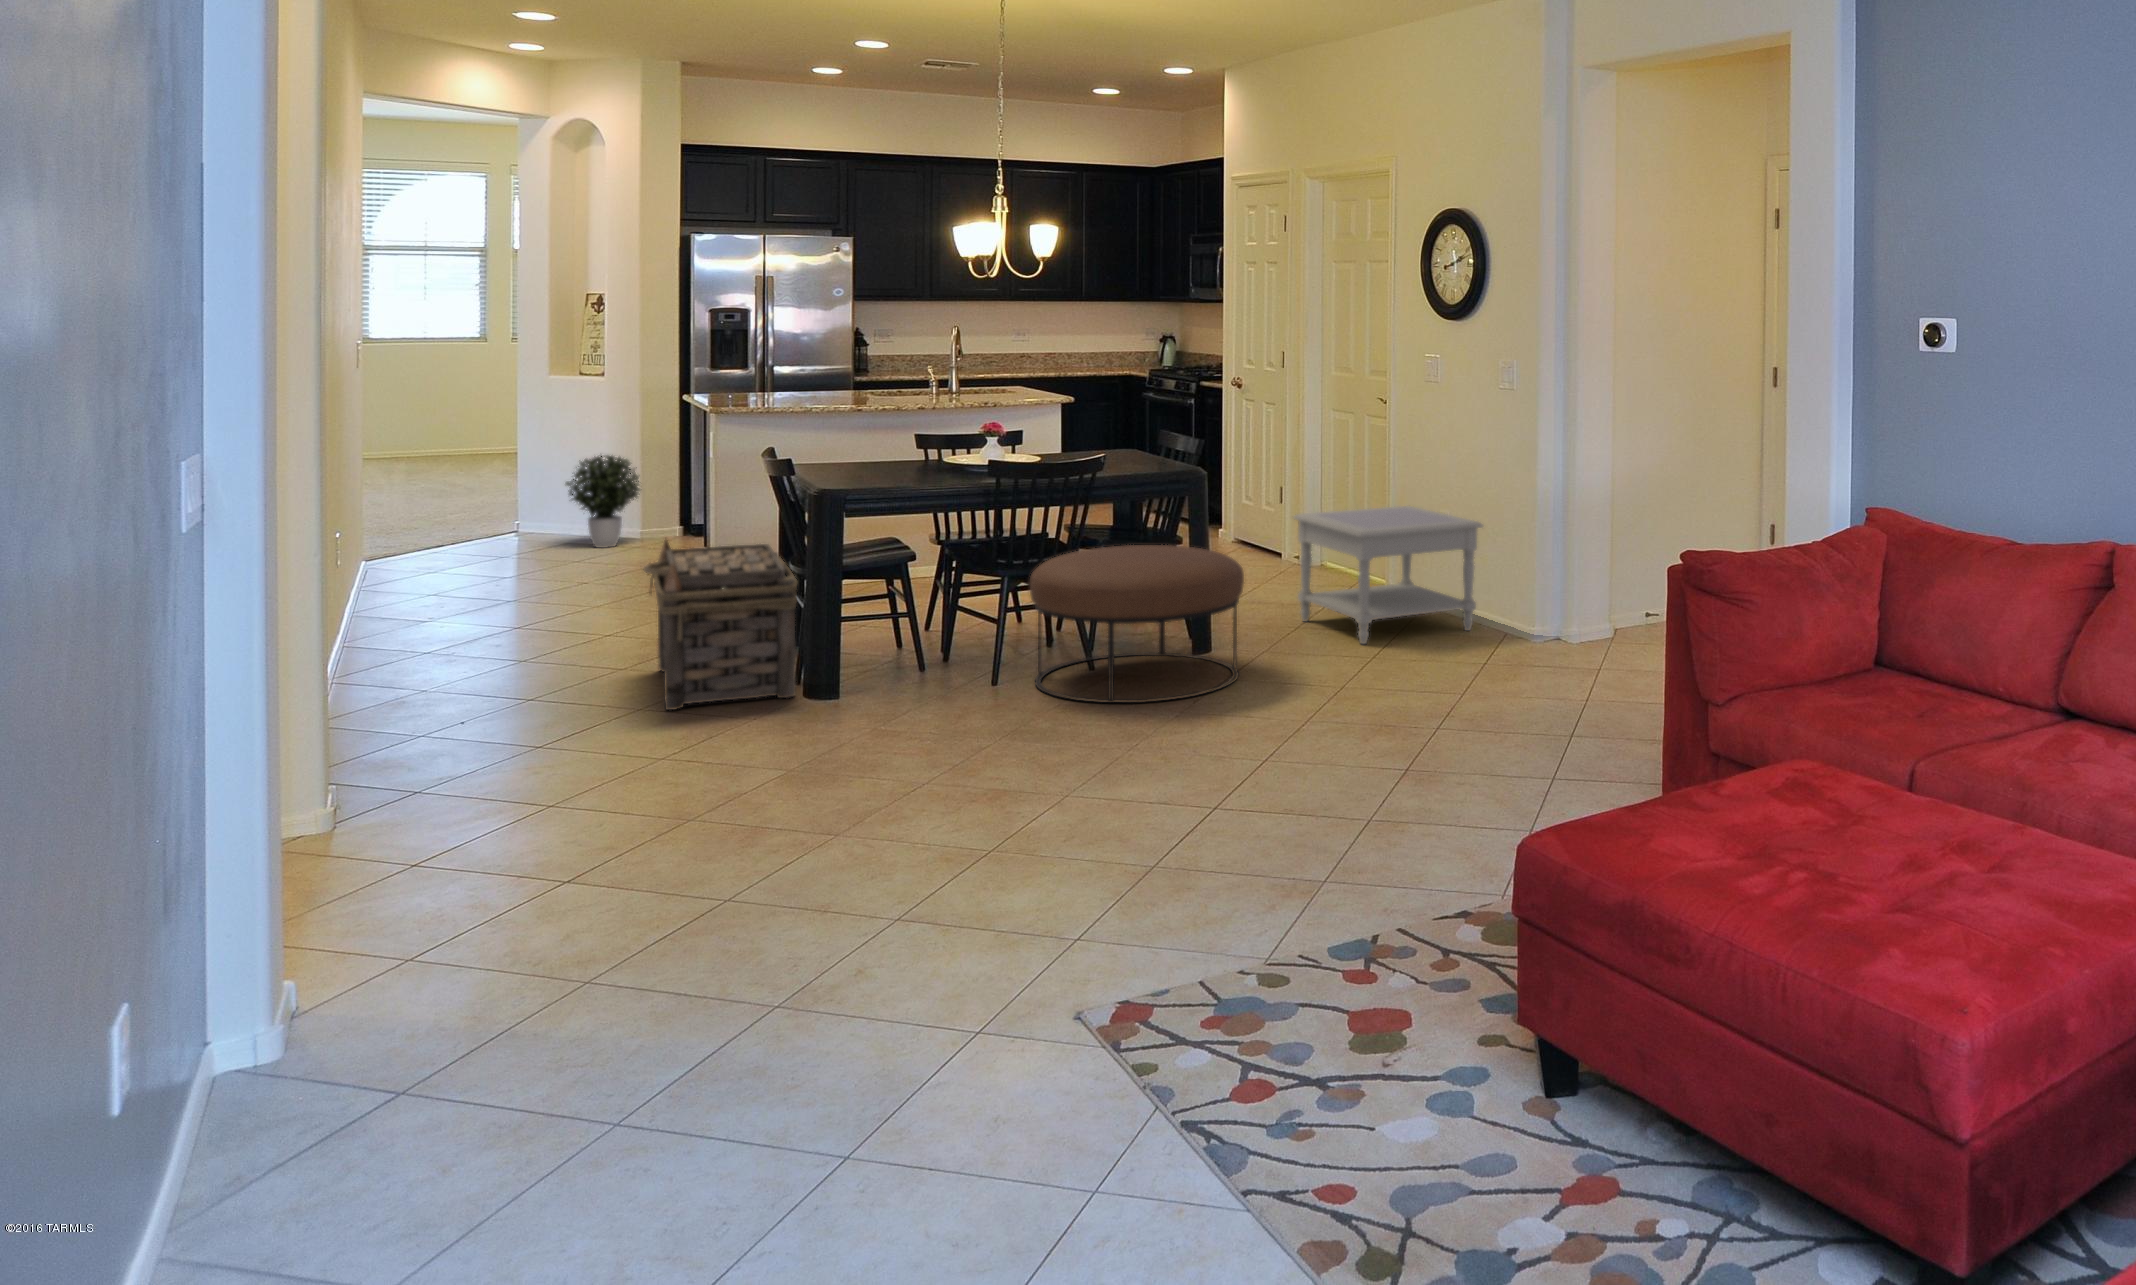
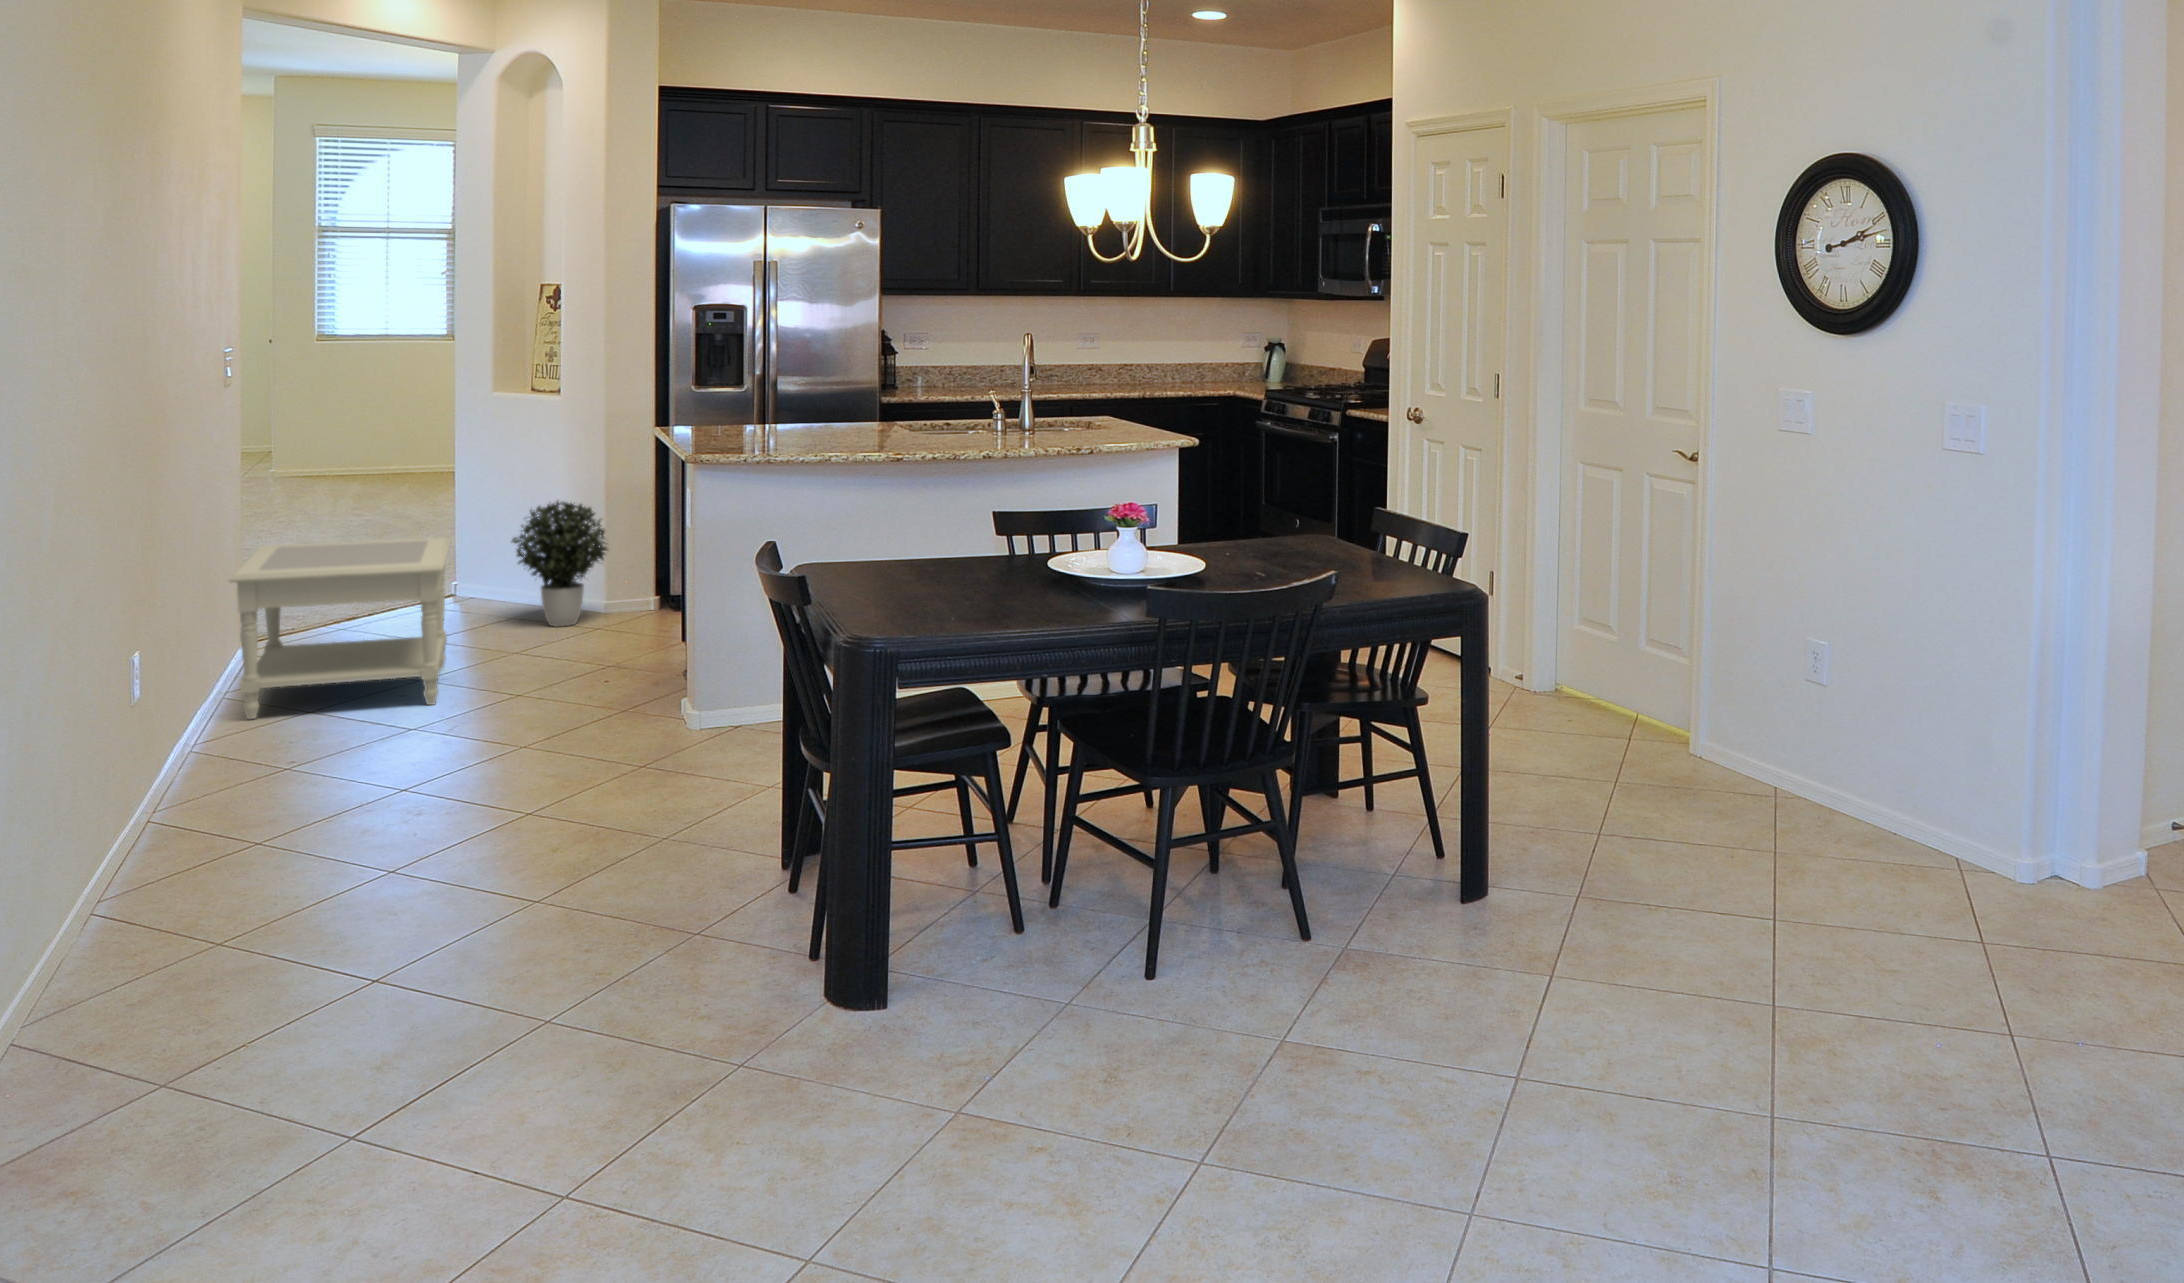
side table: present [1294,506,1483,644] -> present [229,538,451,719]
basket: present [644,540,797,710] -> none [567,687,811,1014]
ottoman: present [1030,545,1244,703] -> none [1192,719,1558,1042]

